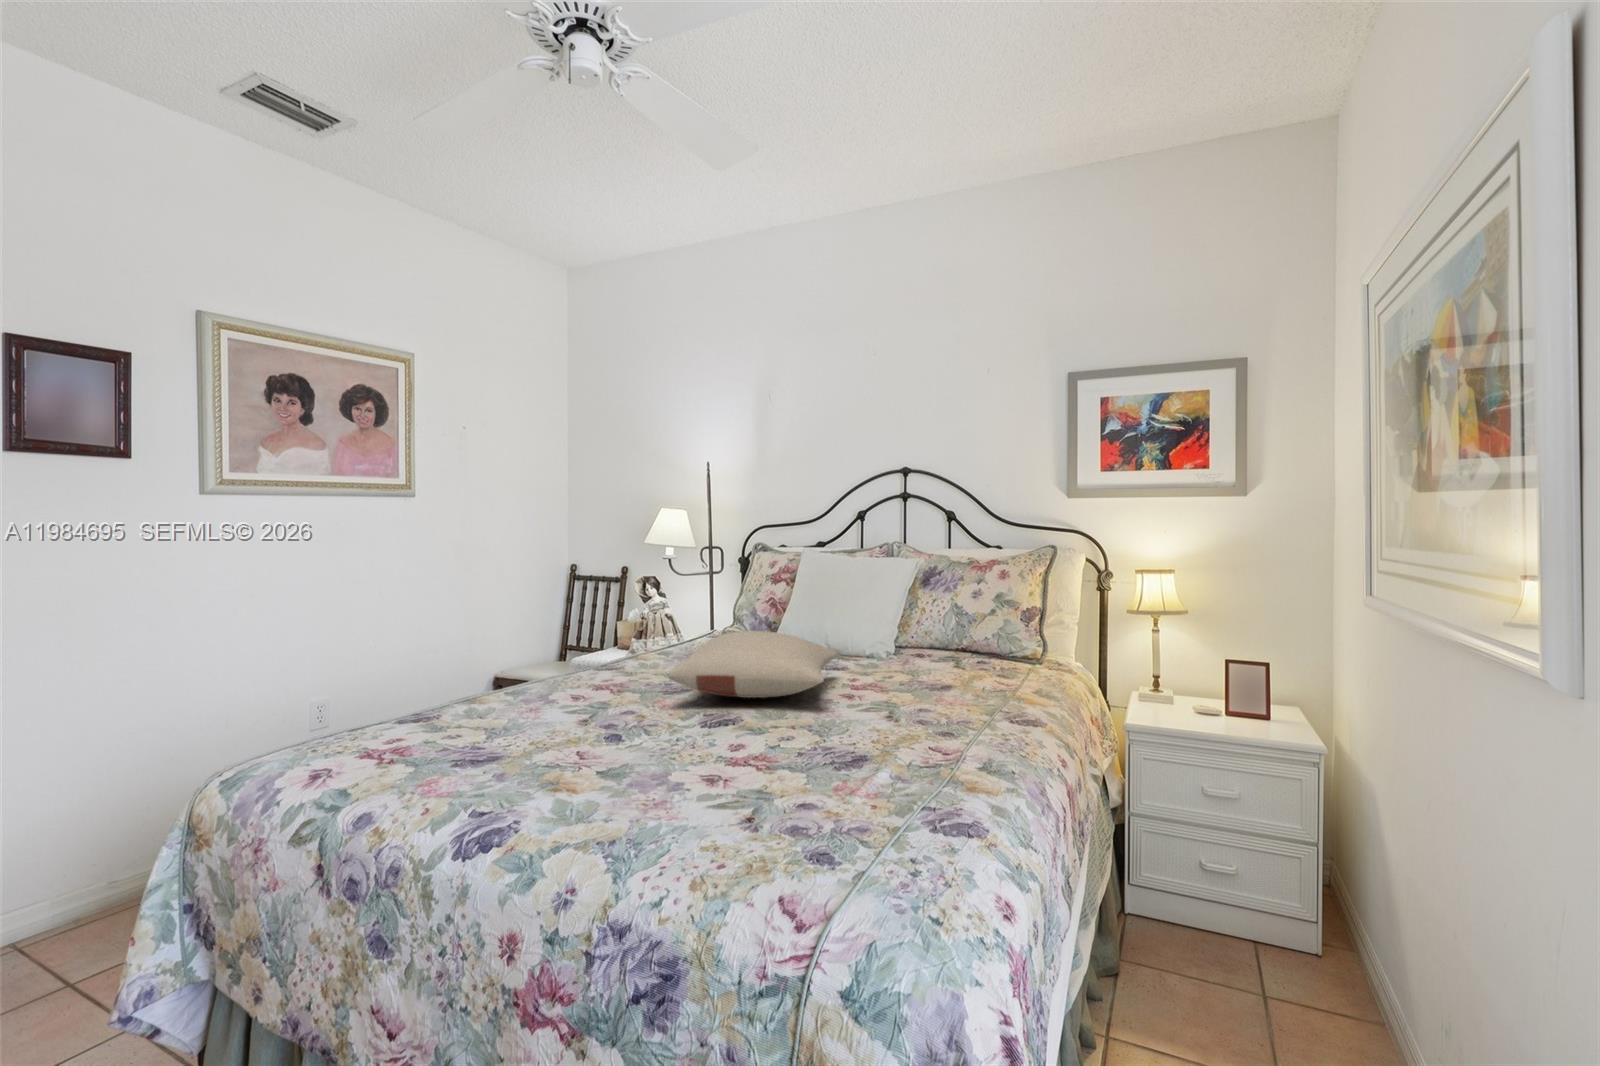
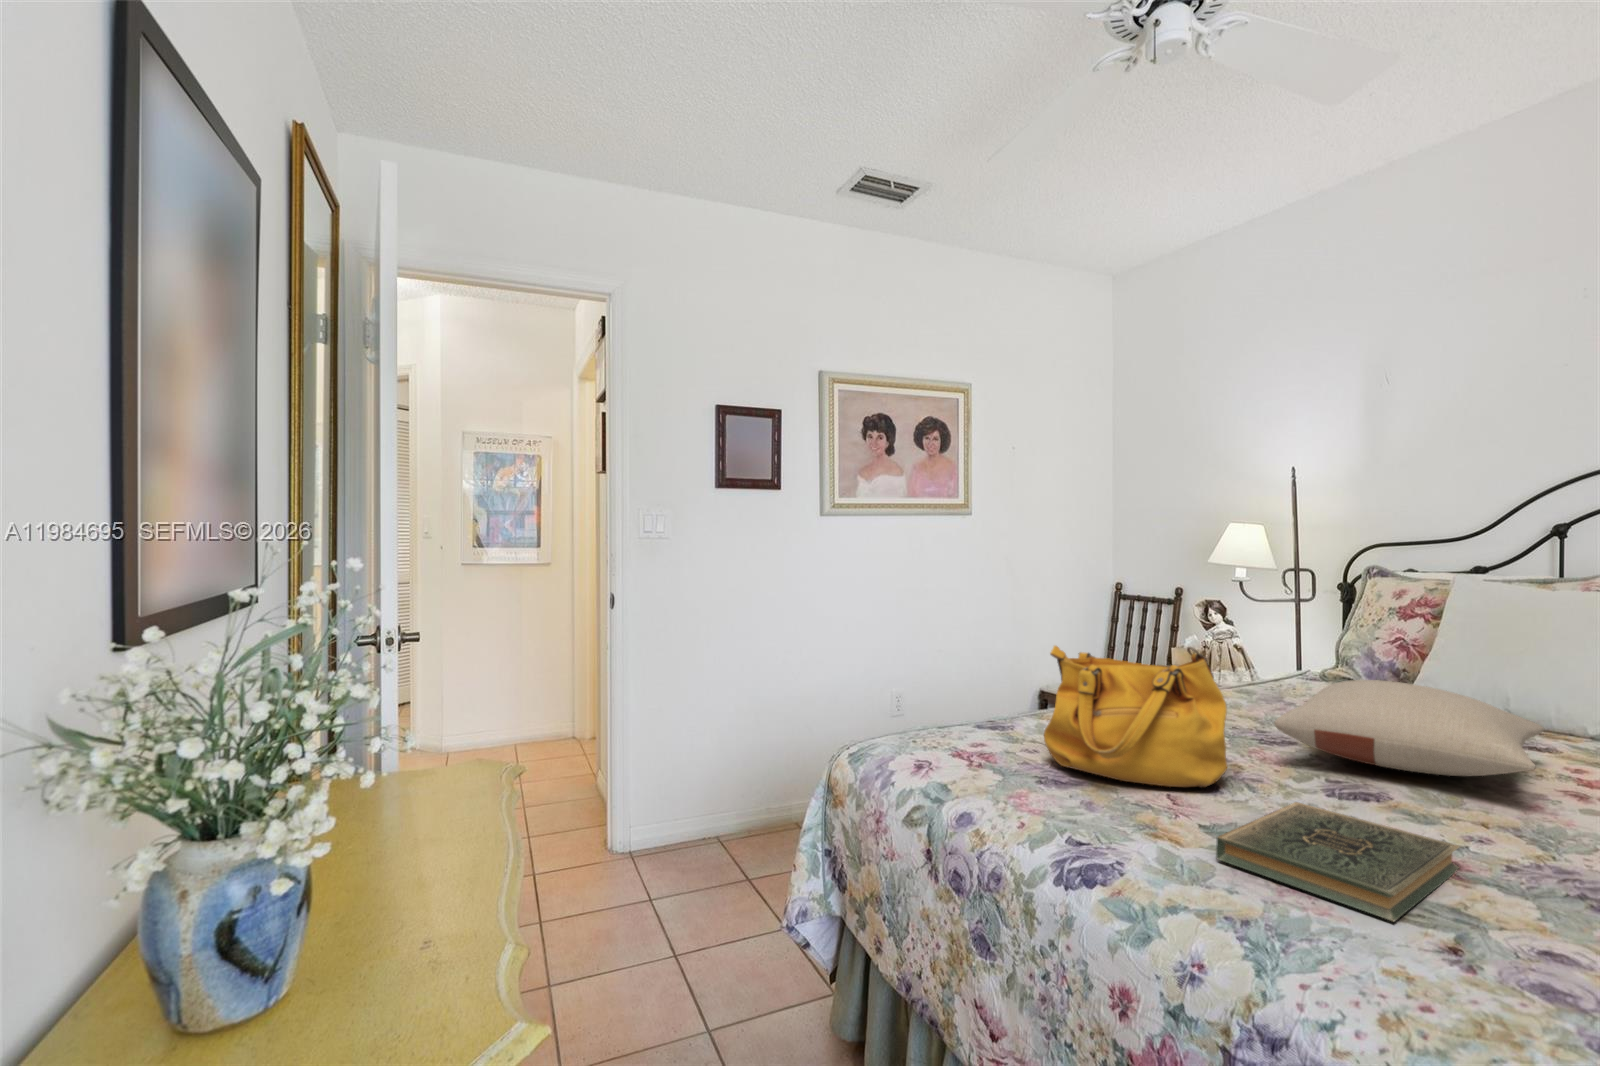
handbag: none [464,616,628,747] -> present [1044,646,1227,788]
book: none [602,736,772,811] -> present [1216,802,1460,922]

